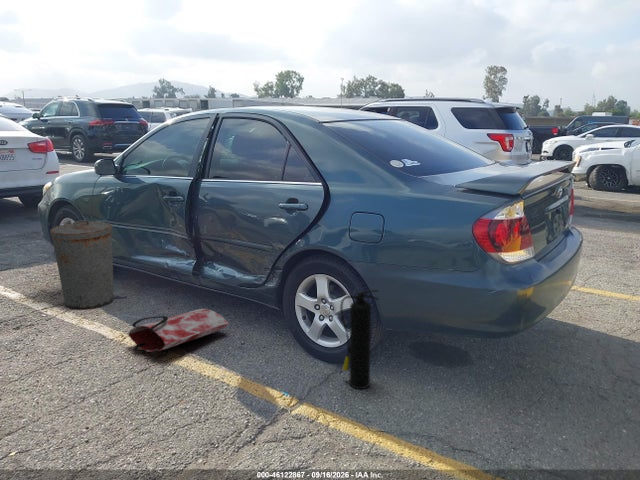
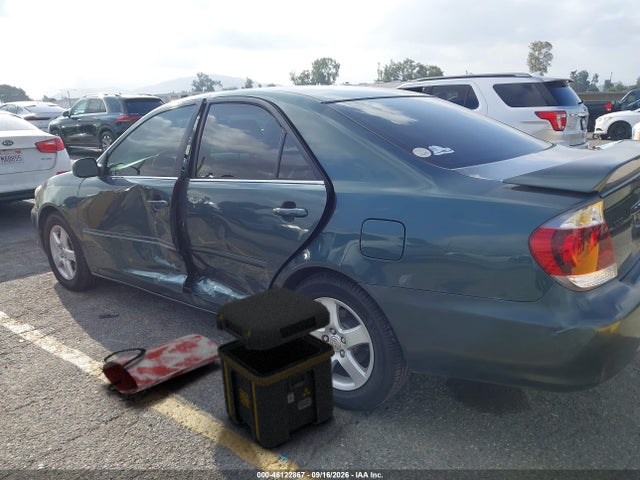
trash can: present [50,220,114,310] -> none [28,229,107,332]
toolbox: none [234,267,325,387] -> present [216,288,334,448]
fire extinguisher: present [340,290,378,389] -> none [350,324,400,452]

